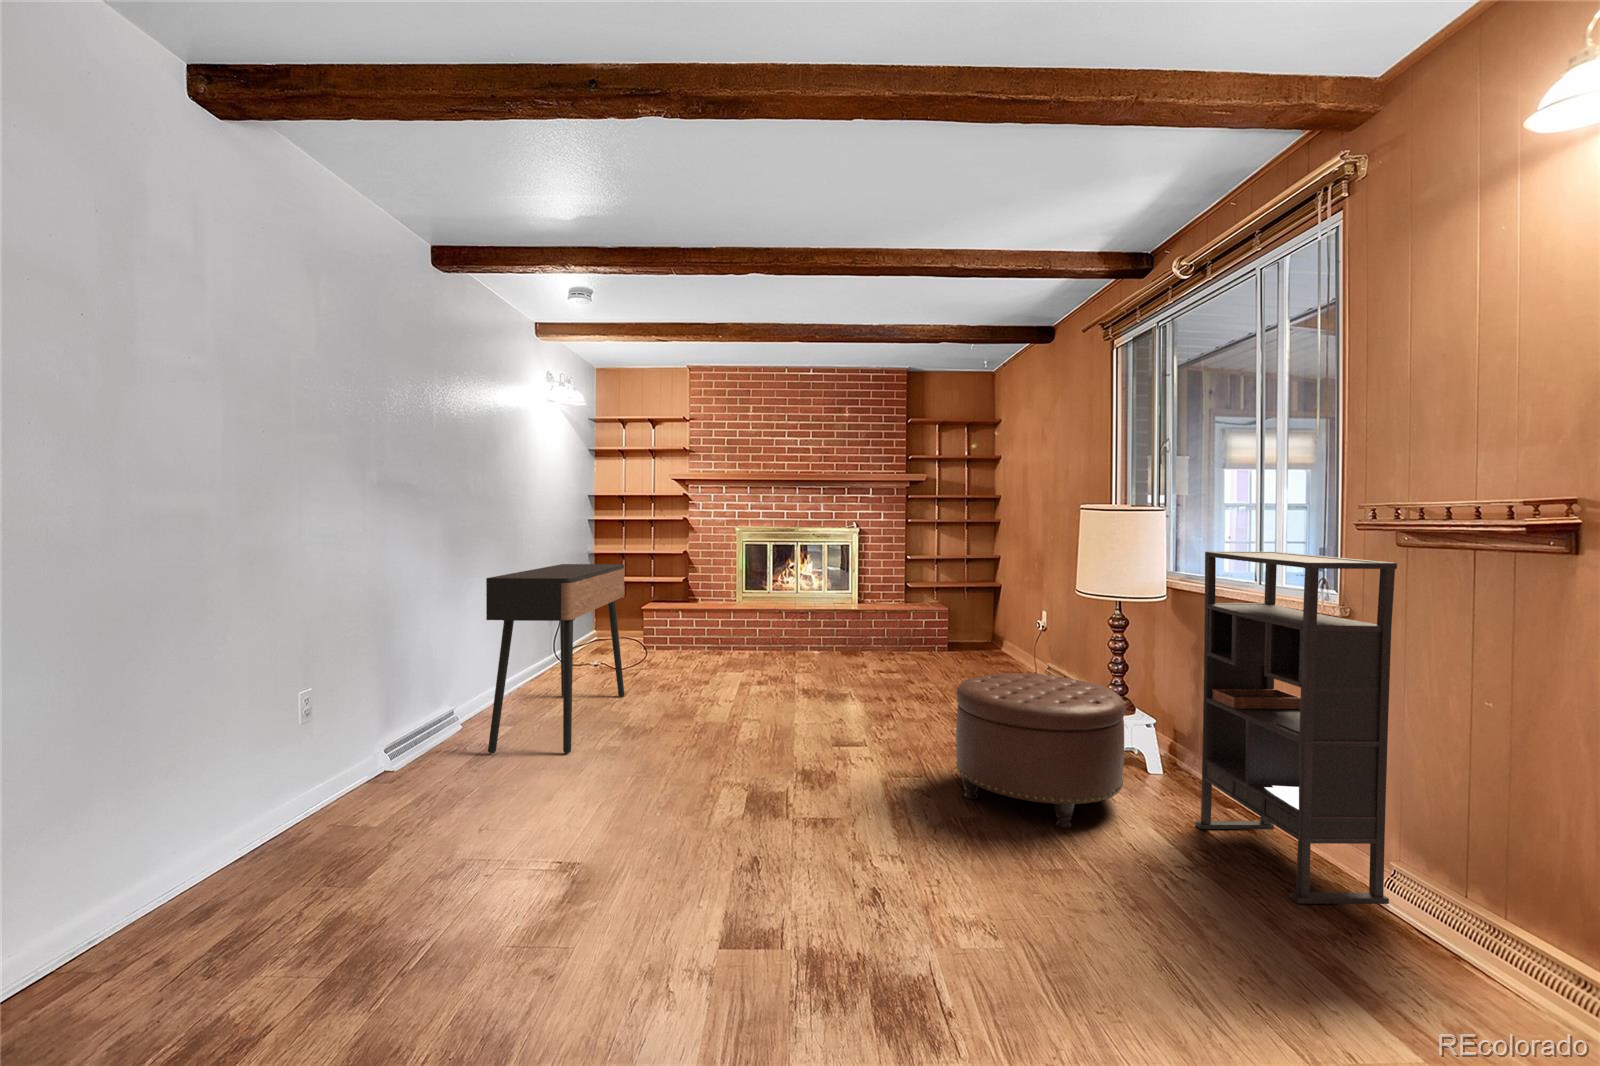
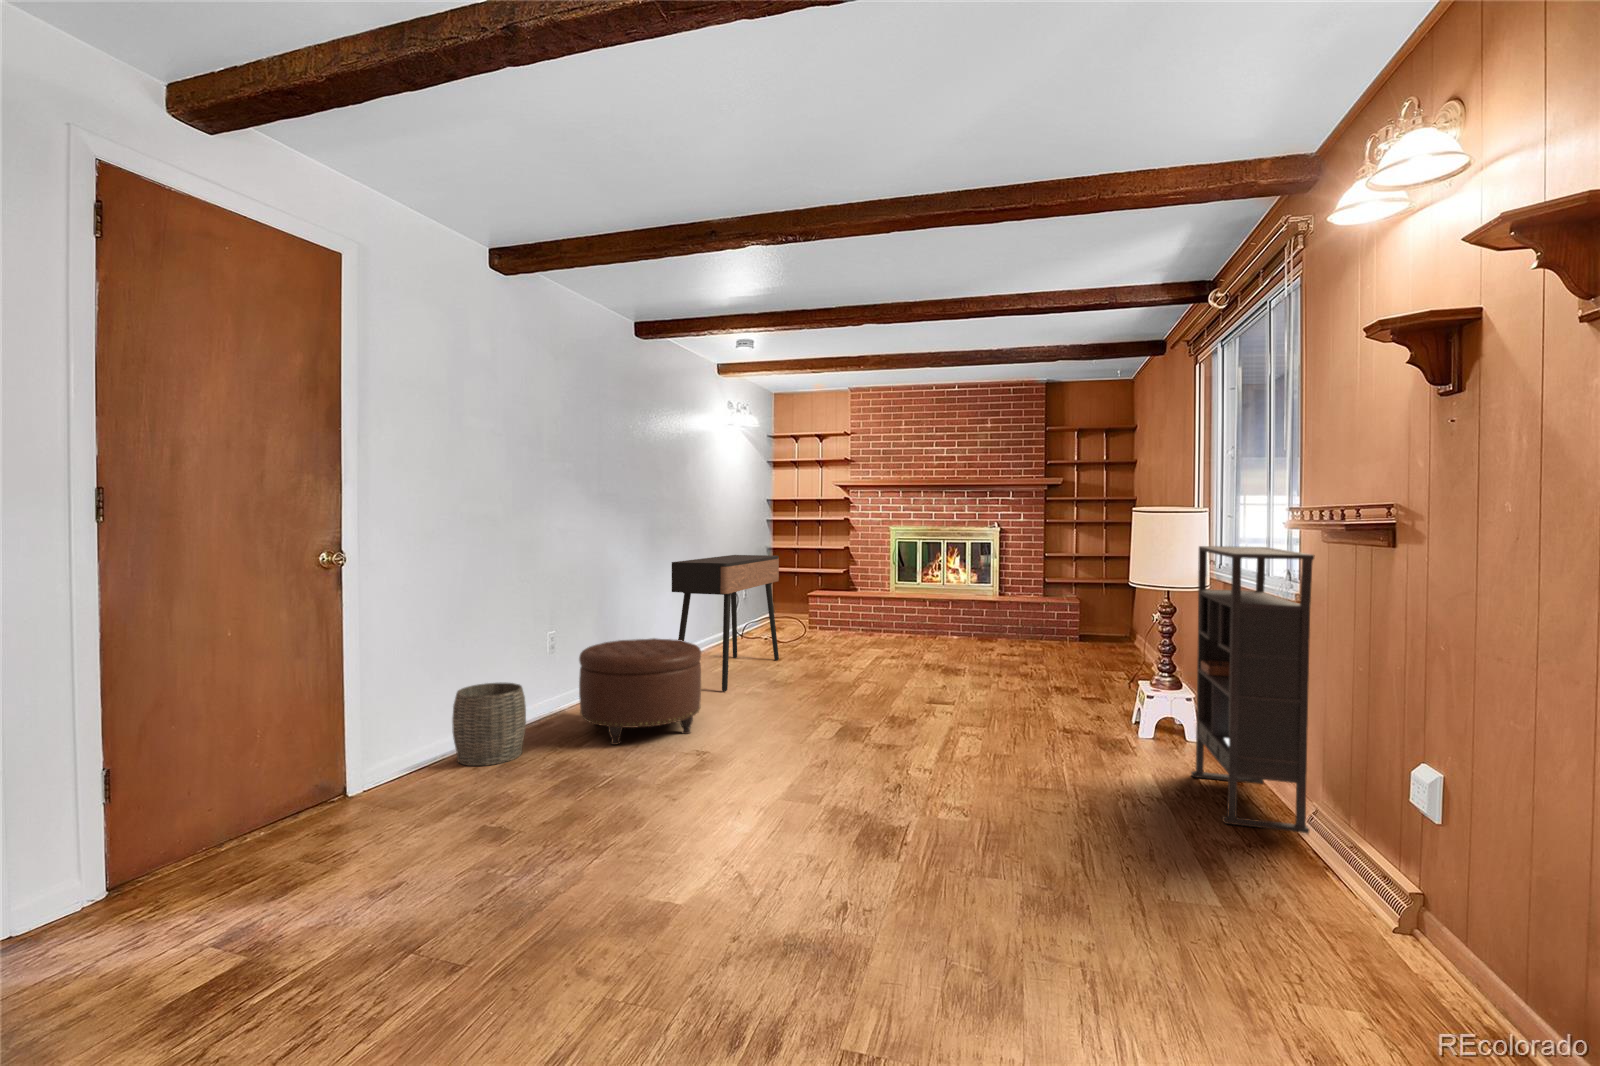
ottoman: present [956,673,1125,828] -> present [579,638,701,745]
woven basket: none [80,800,244,975] -> present [452,682,526,766]

